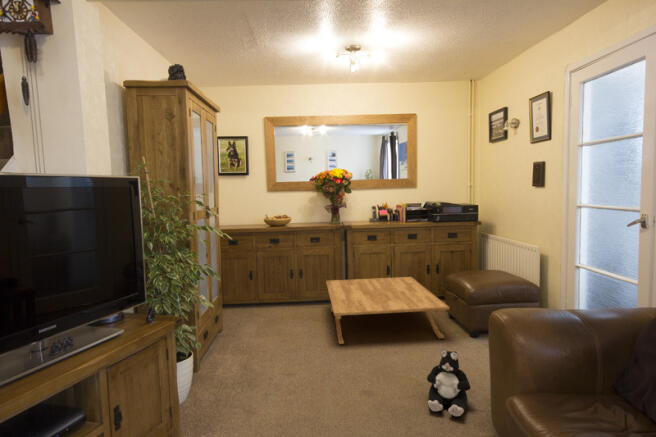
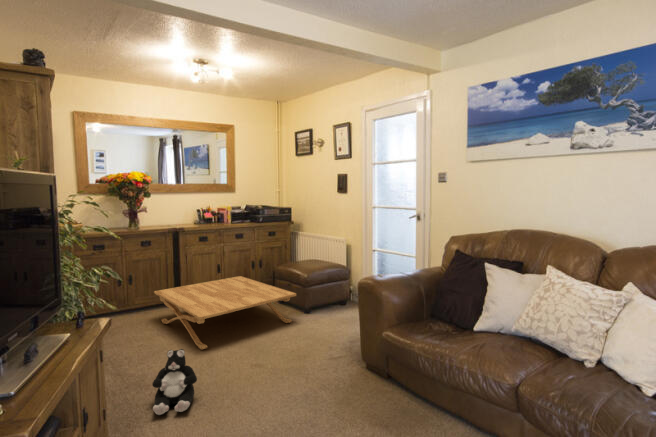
plush toy: present [427,350,471,416] -> present [152,349,197,415]

